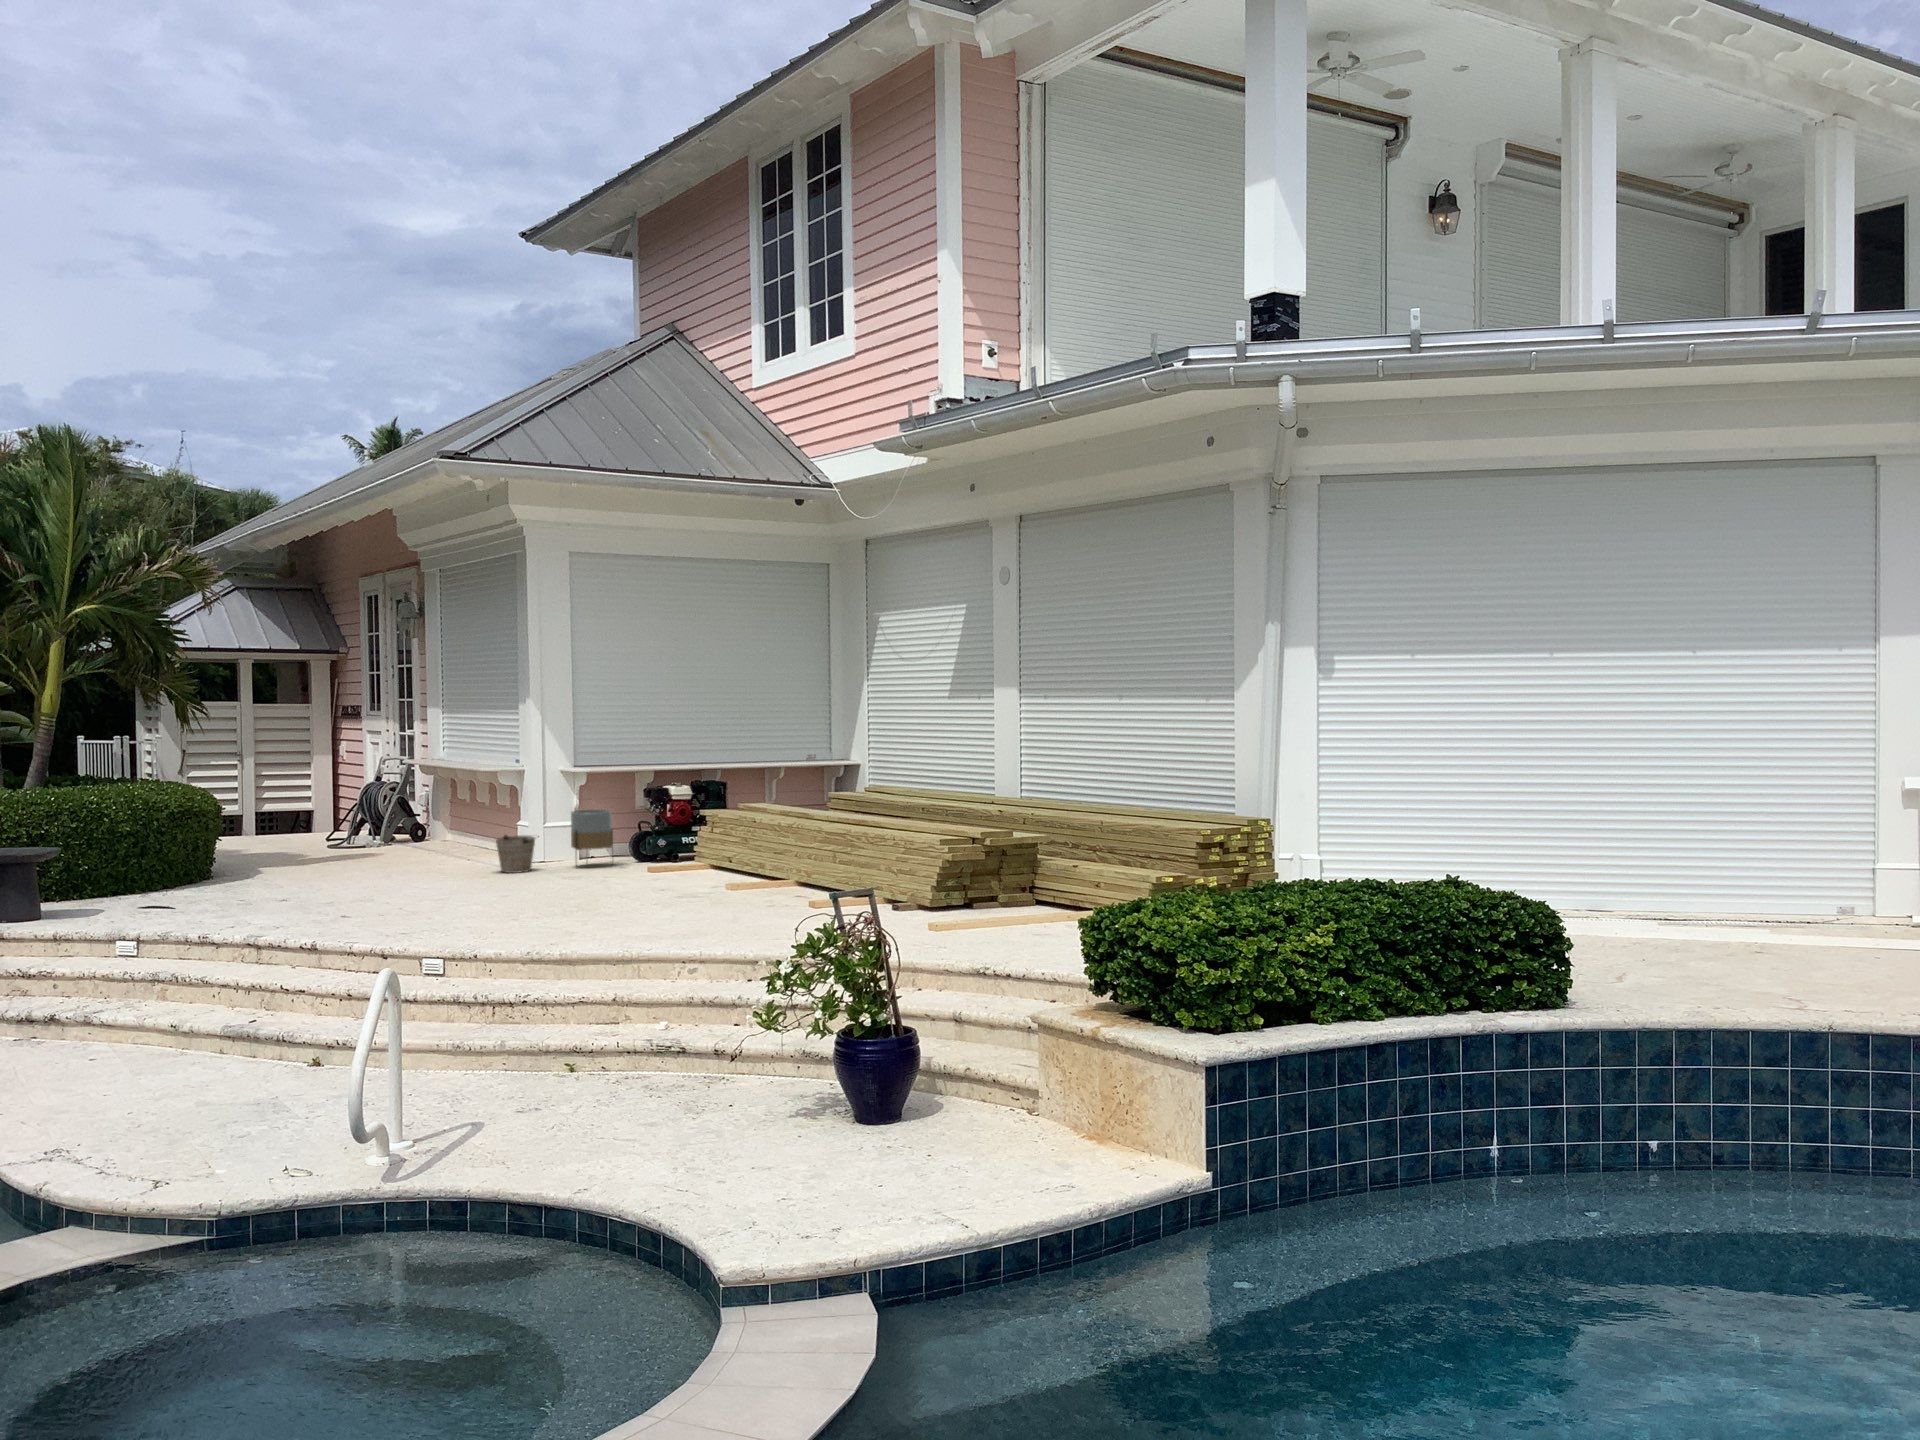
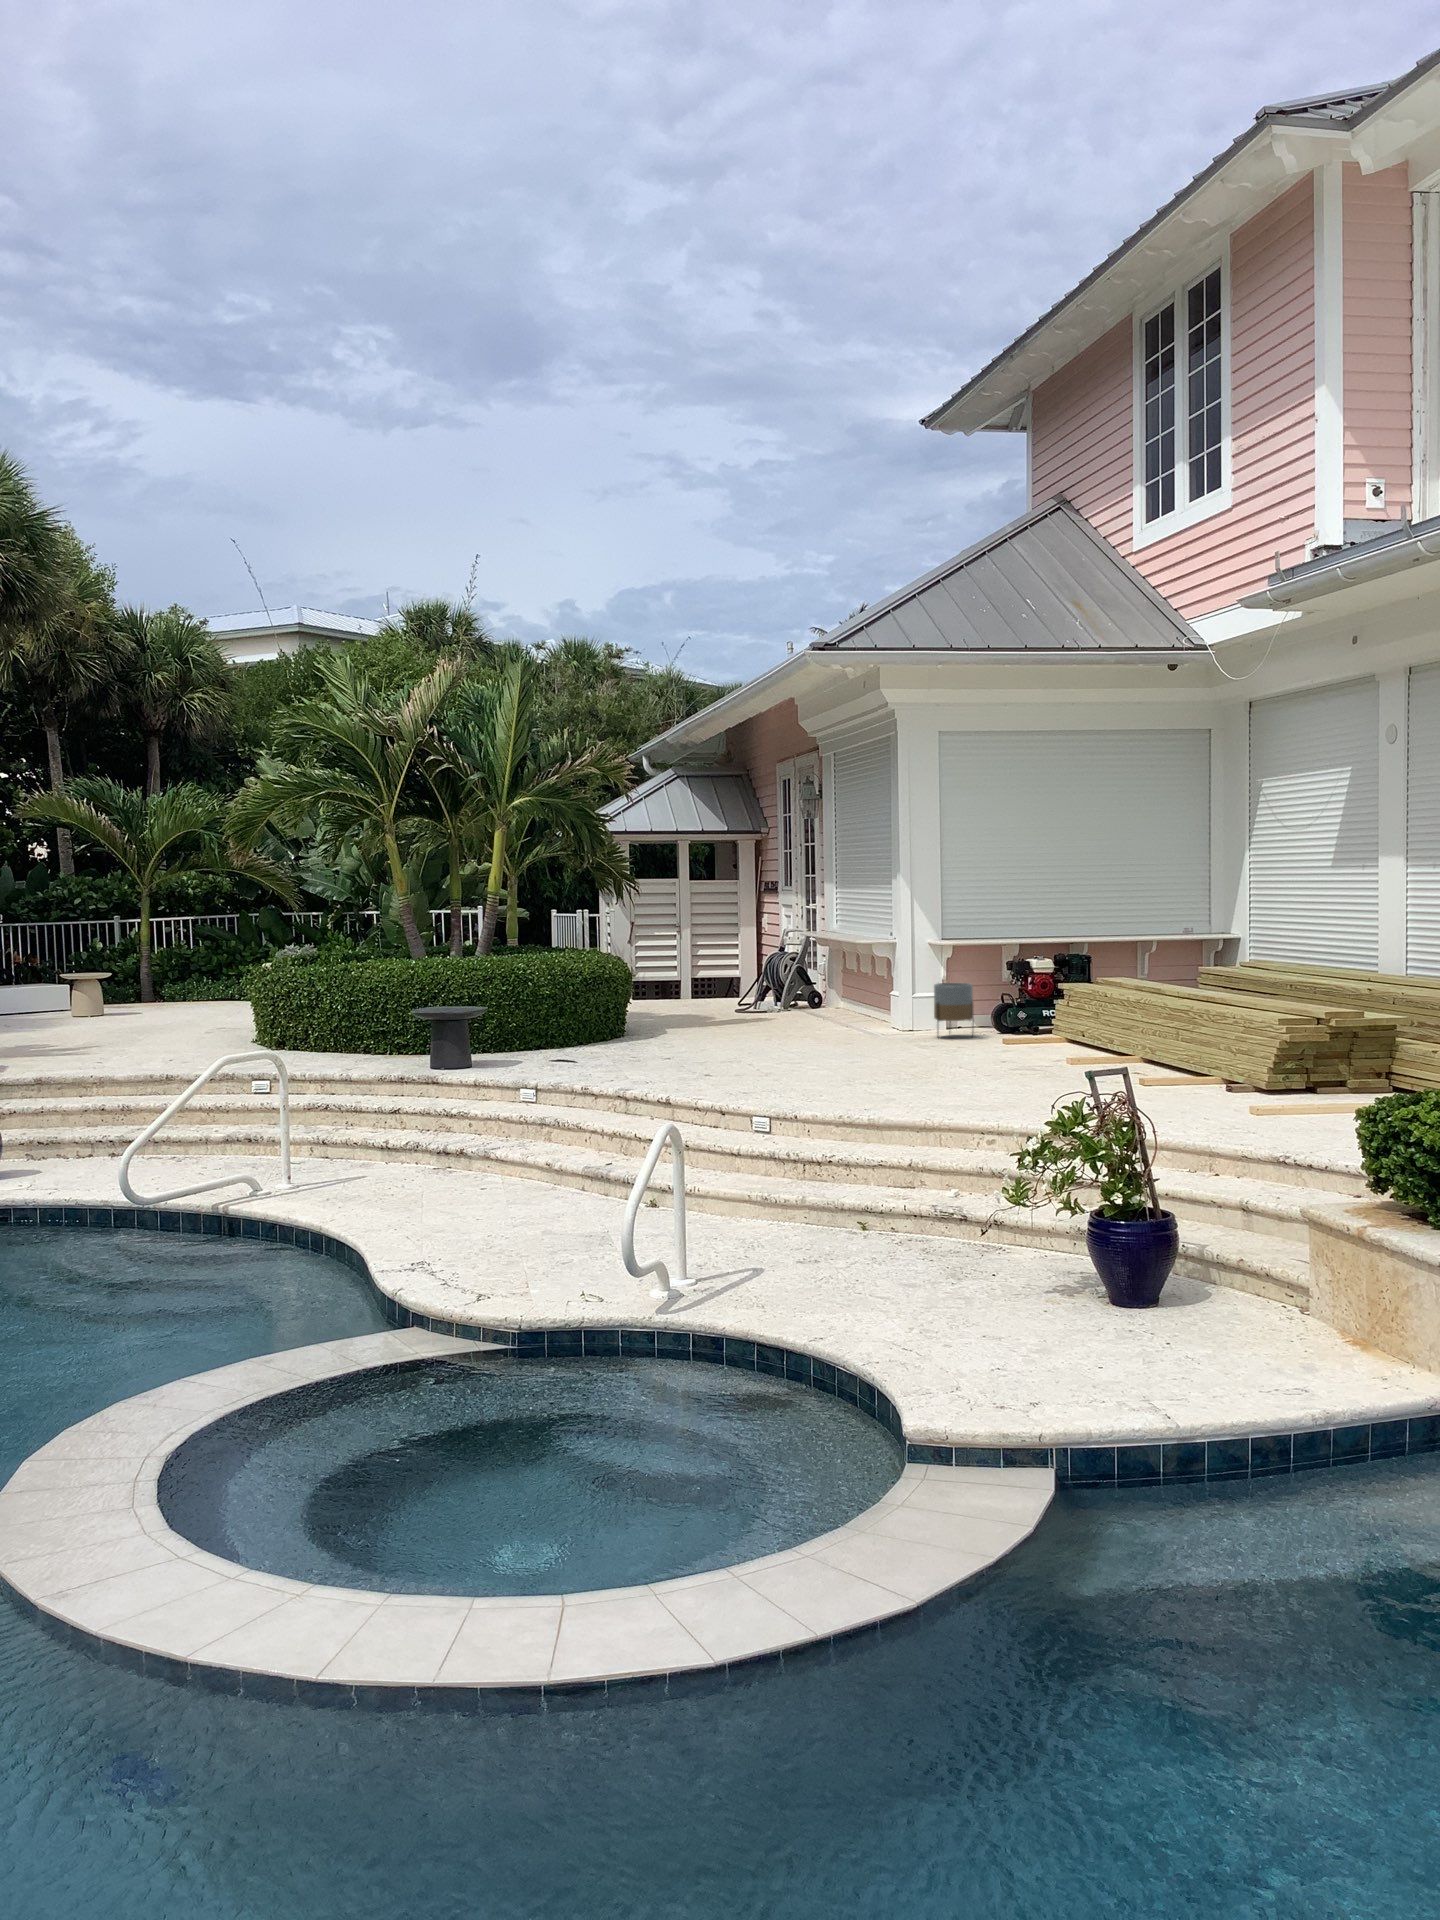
bucket: present [496,835,539,873] -> none [865,1004,904,1040]

